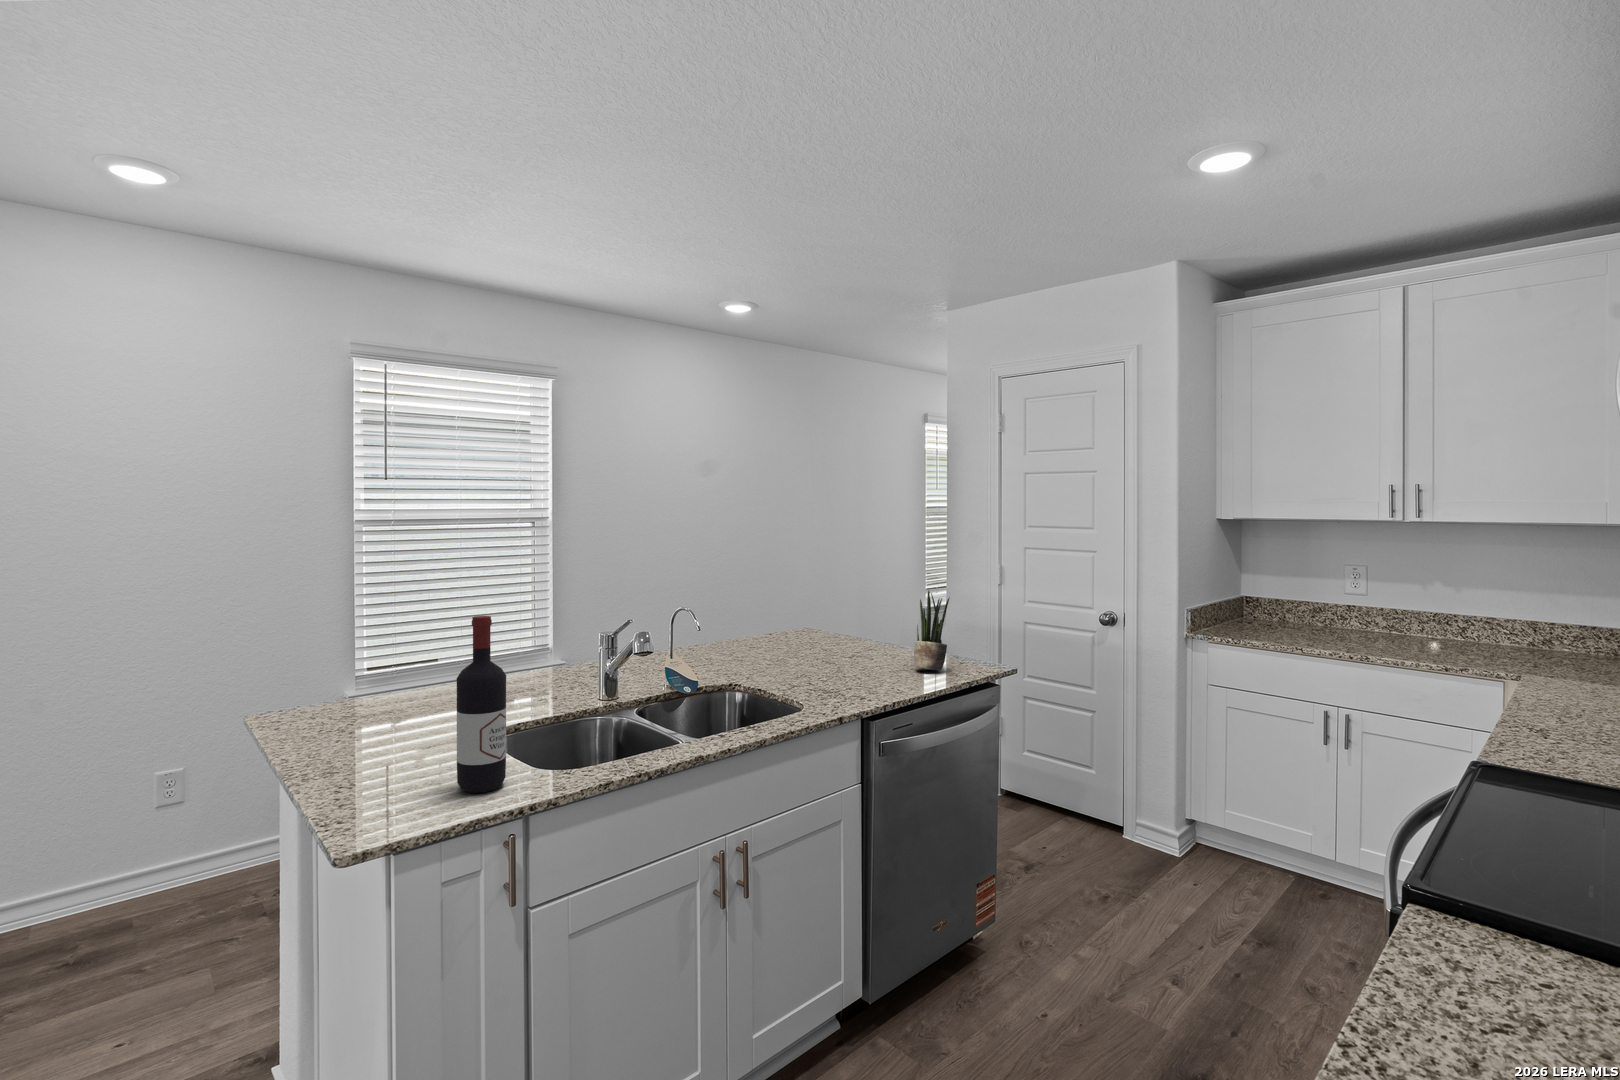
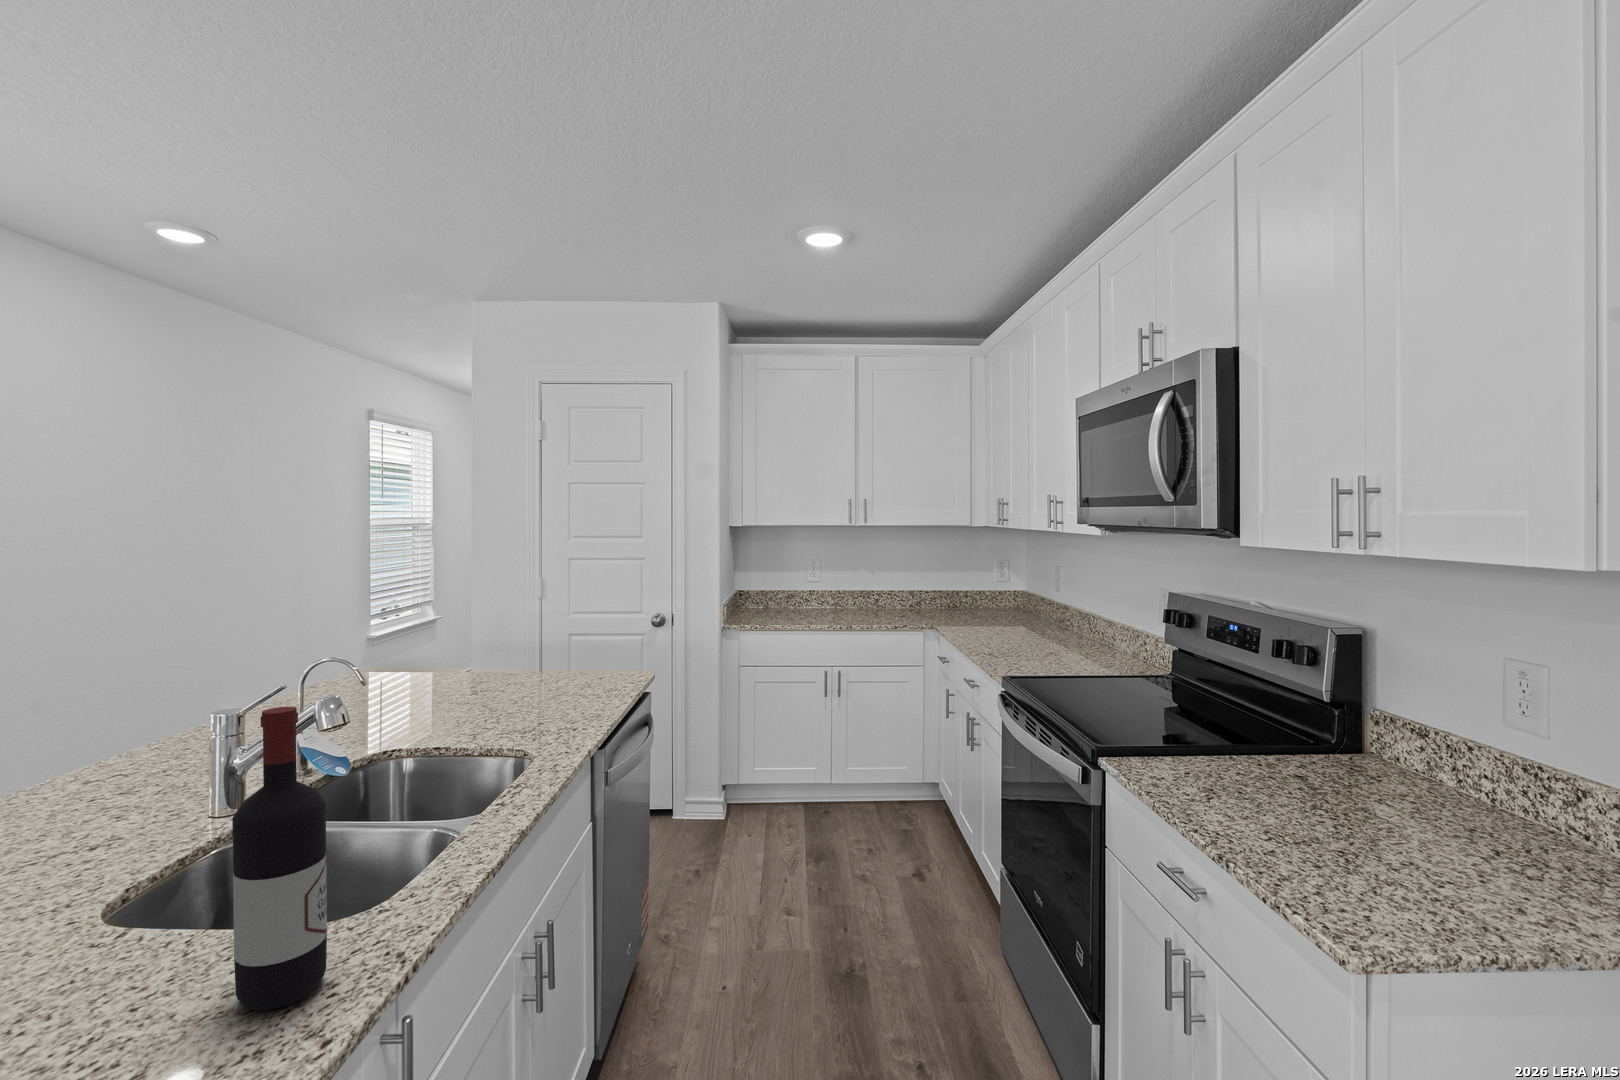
potted plant: present [914,591,949,670] -> none [568,605,603,688]

